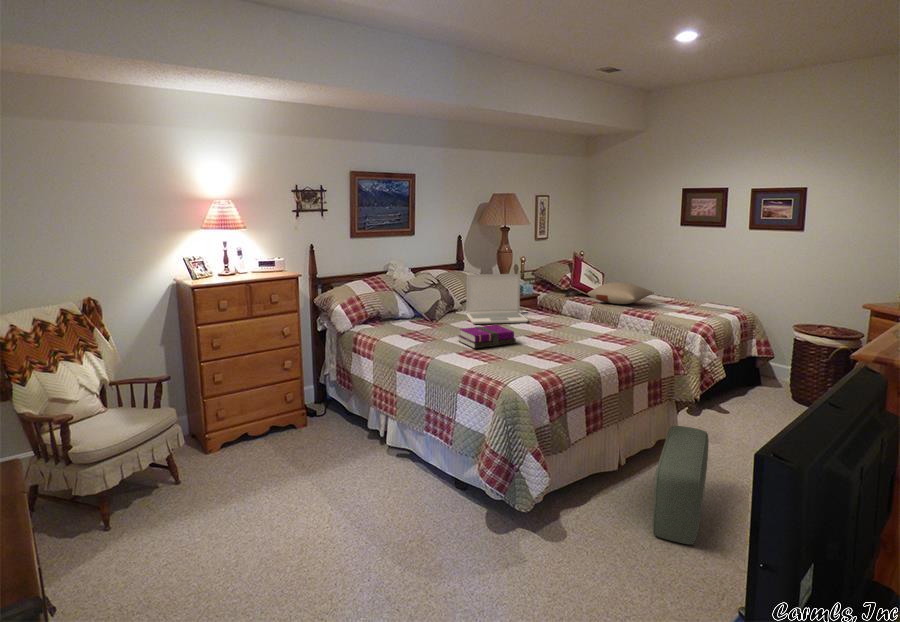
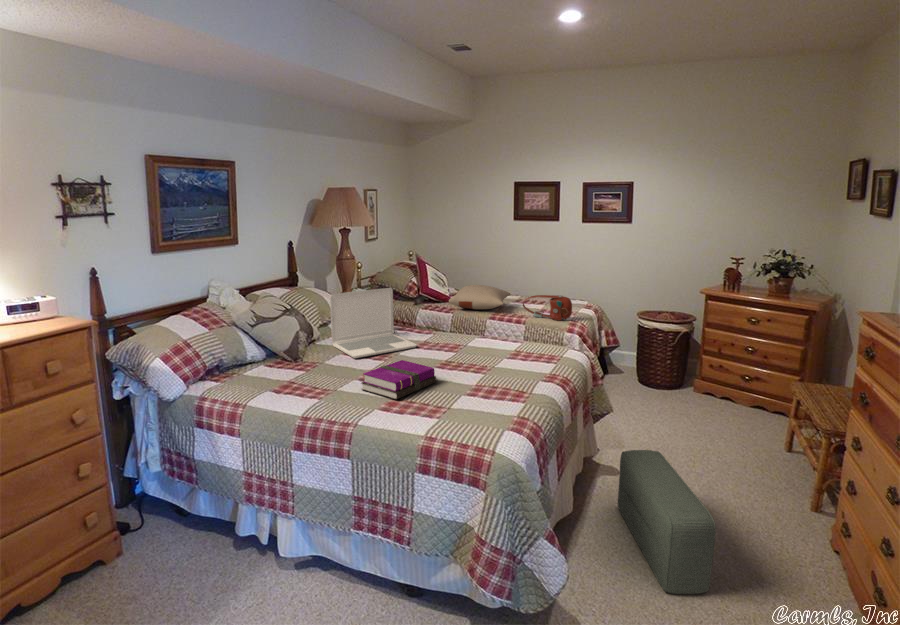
handbag: none [653,293,699,318] -> present [523,295,572,320]

